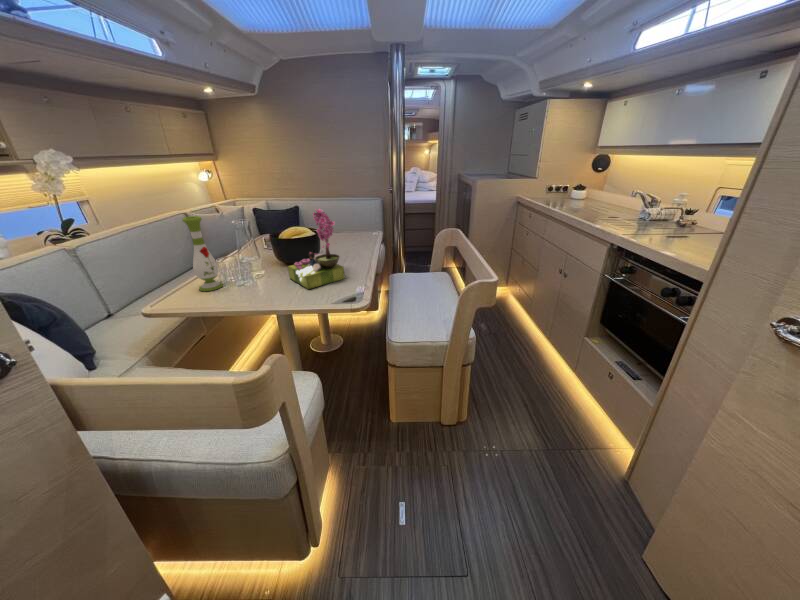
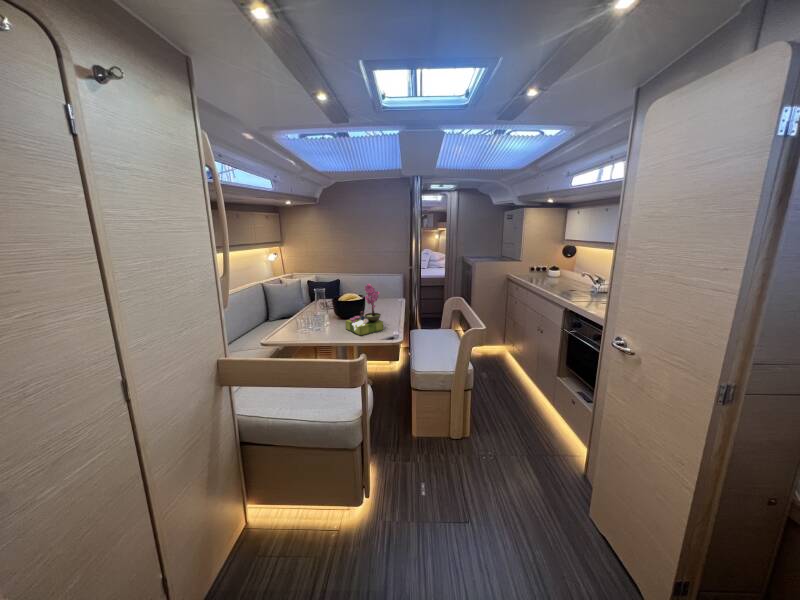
vase: present [182,216,223,291] -> none [285,287,302,336]

